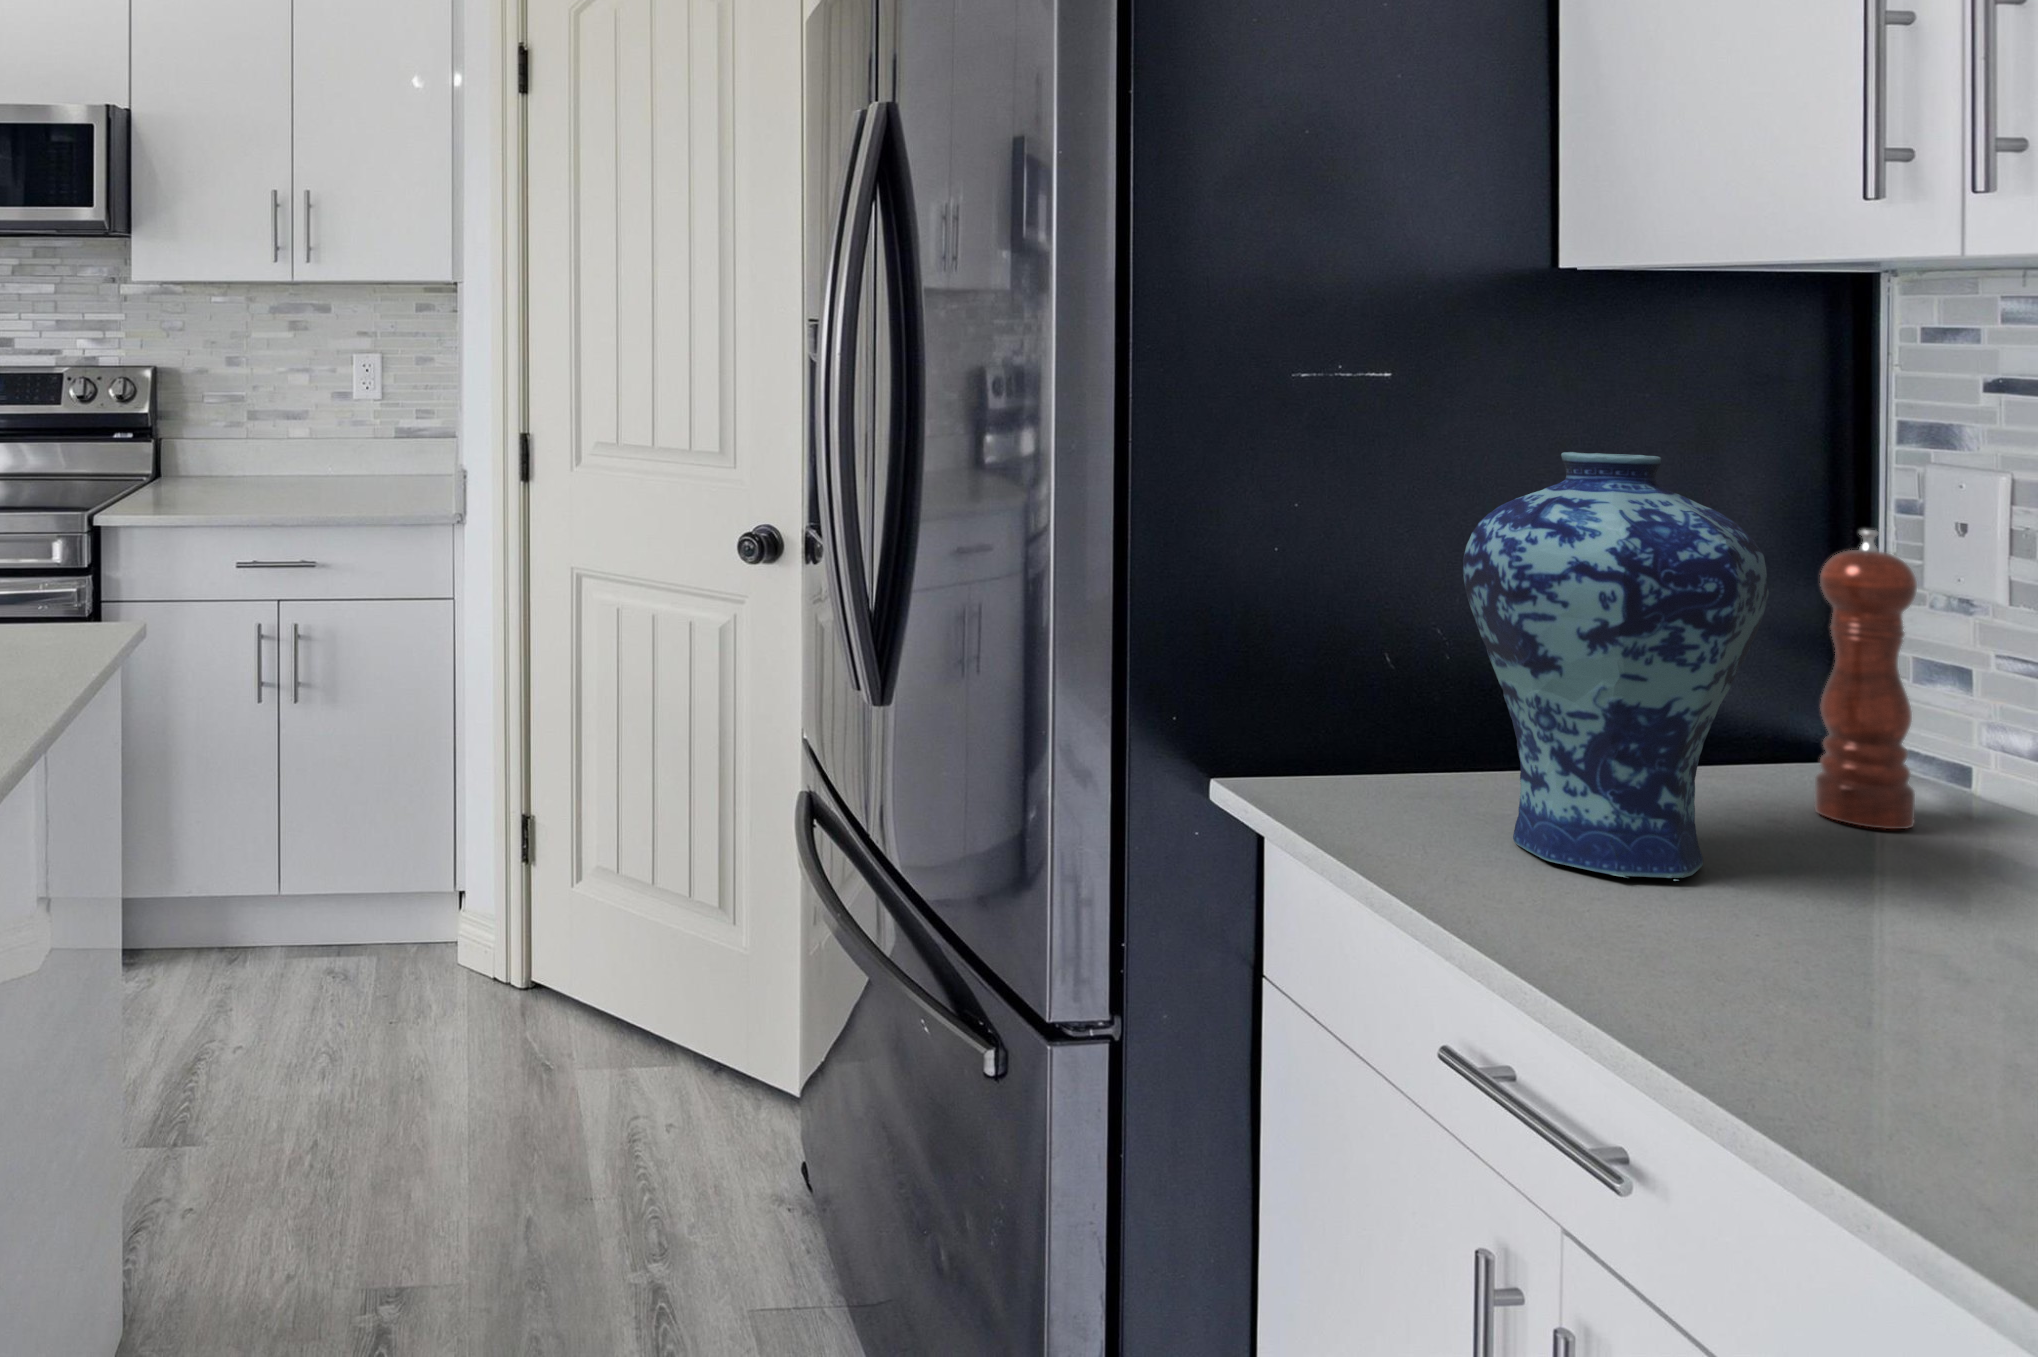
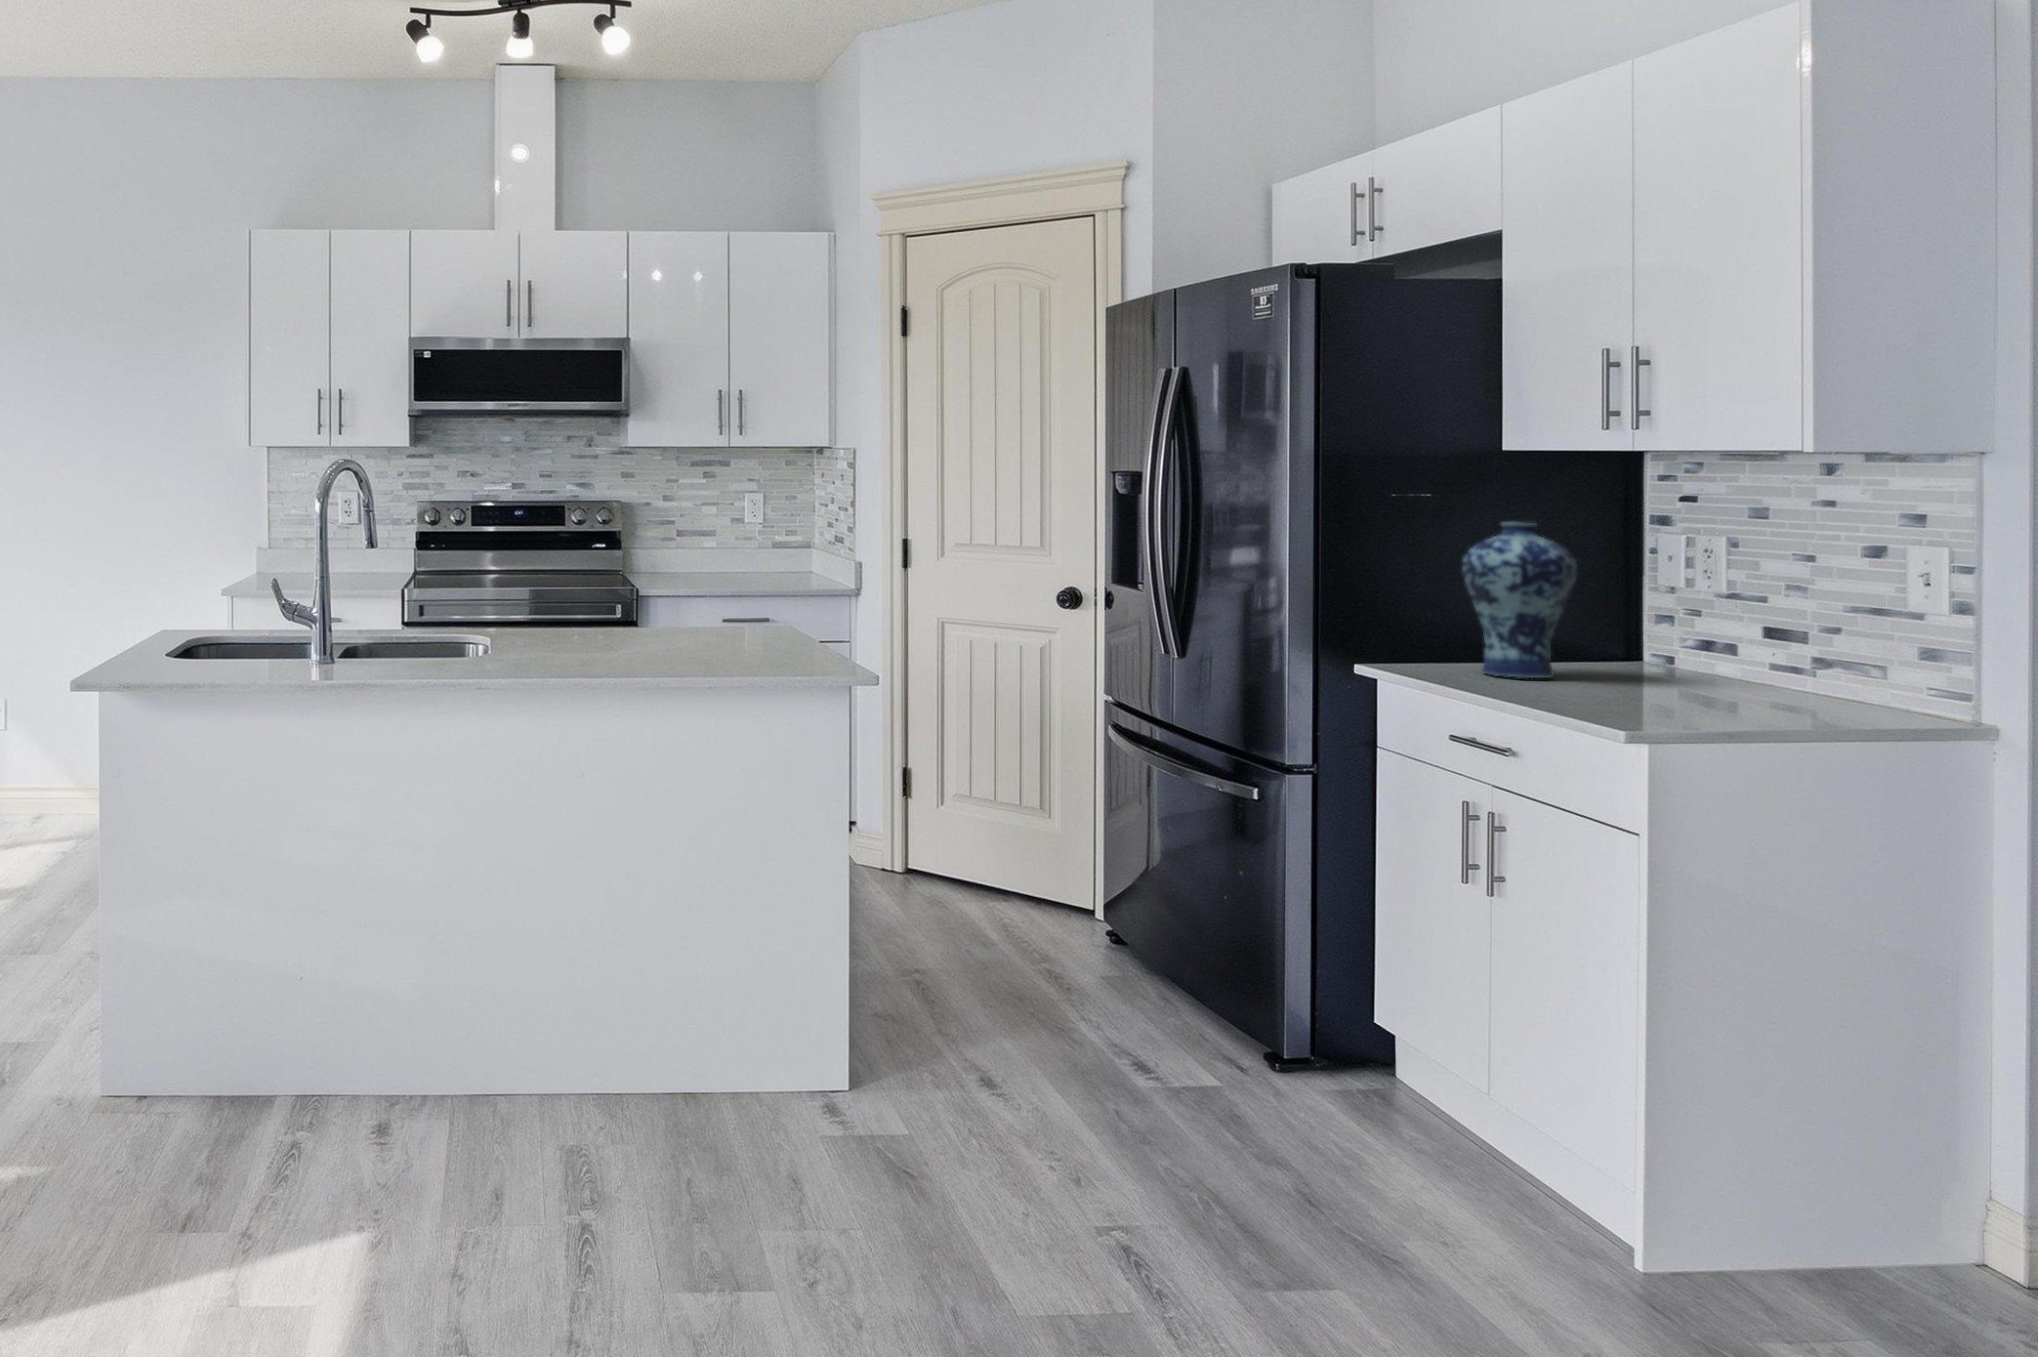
pepper mill: present [1815,530,1917,829] -> none [1607,557,1644,673]

